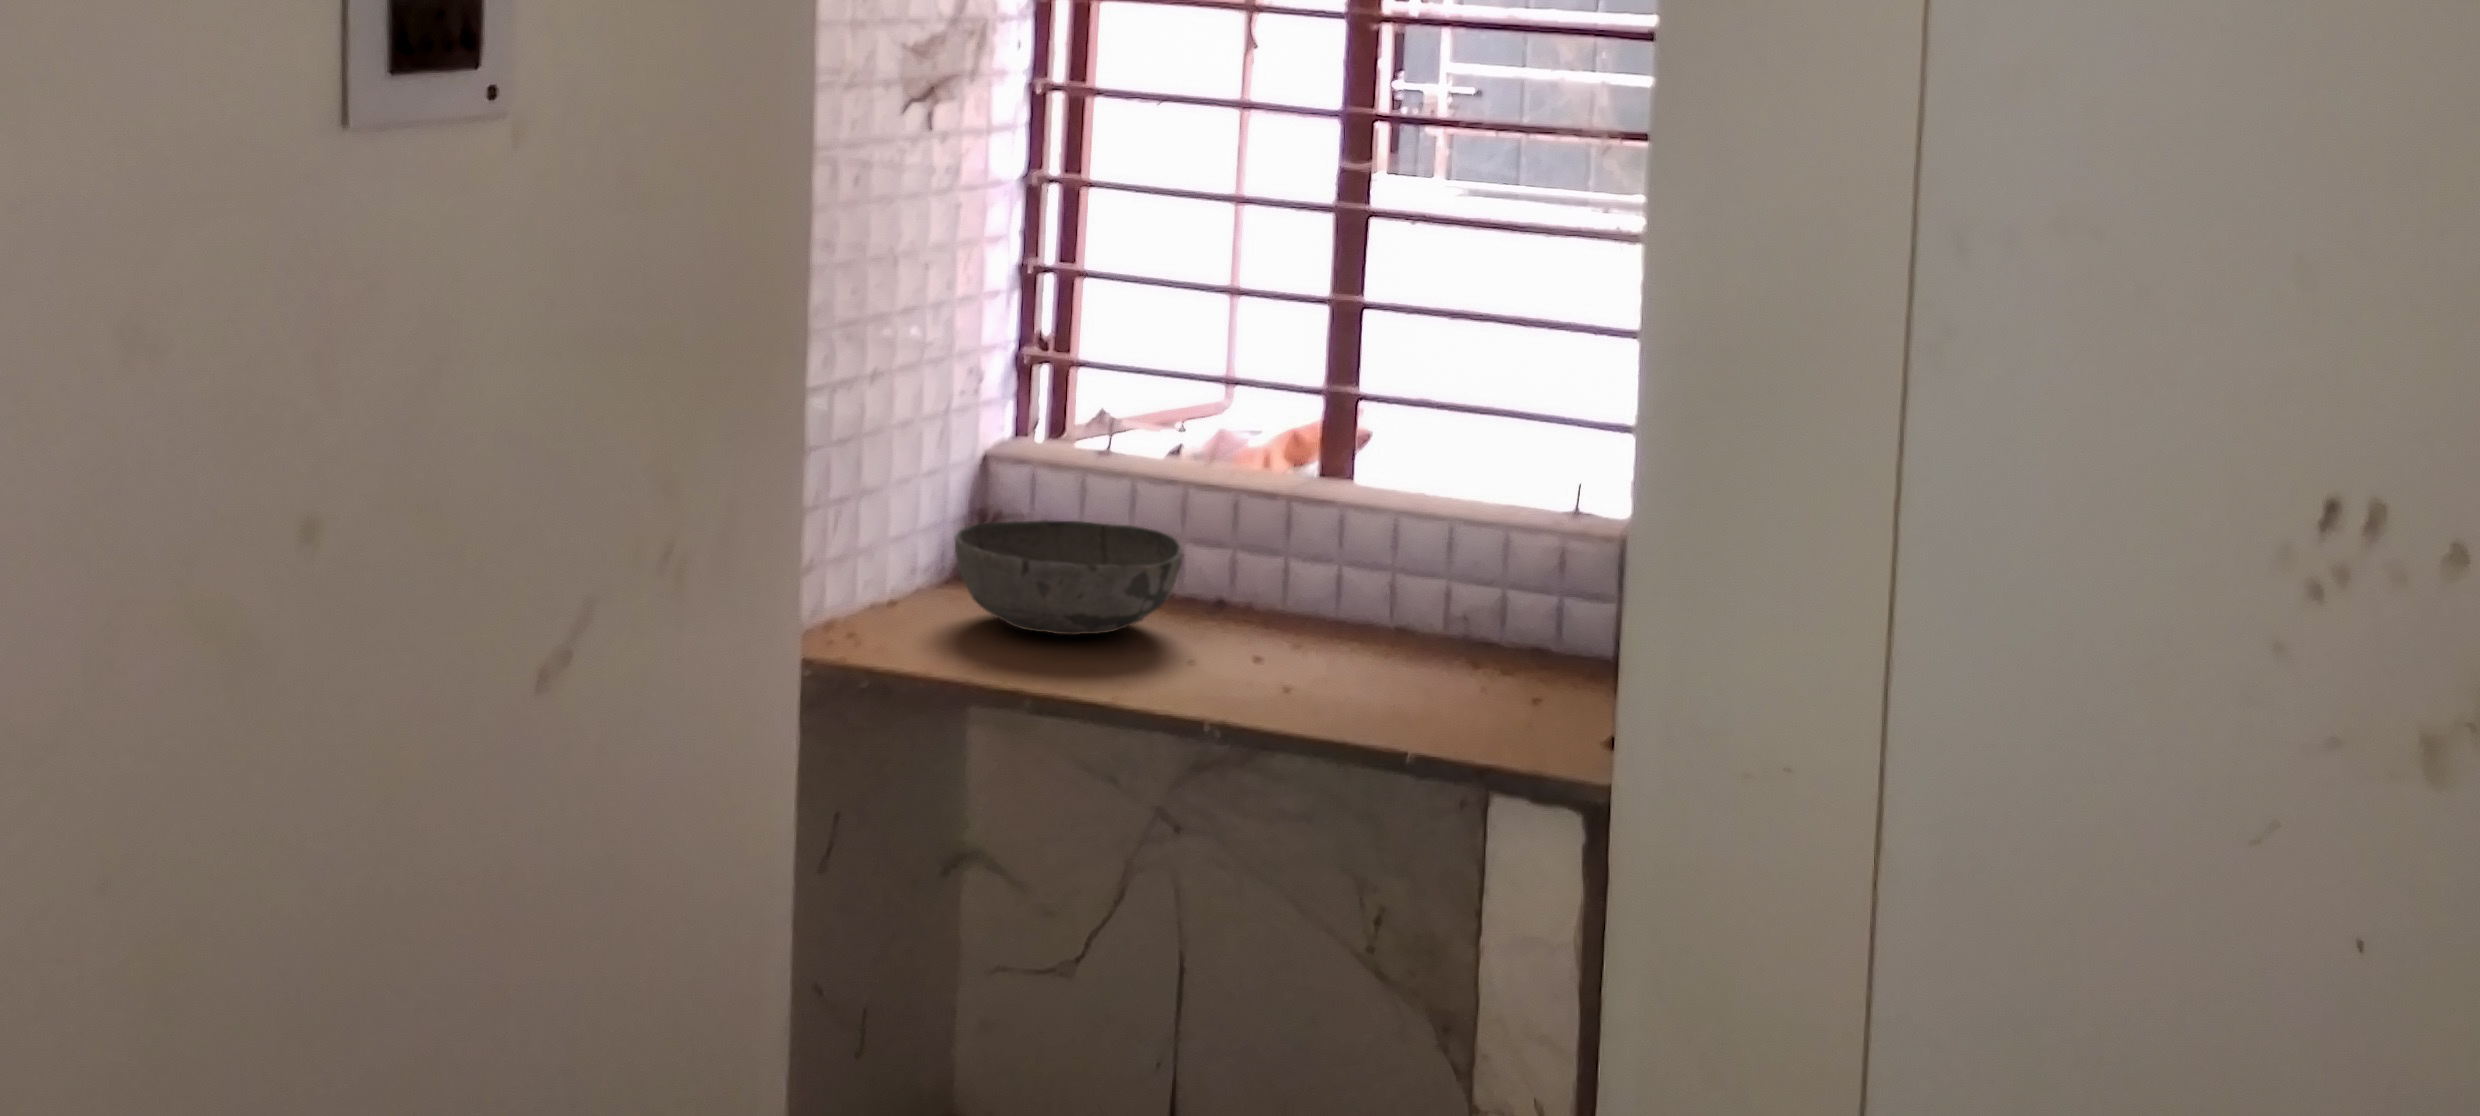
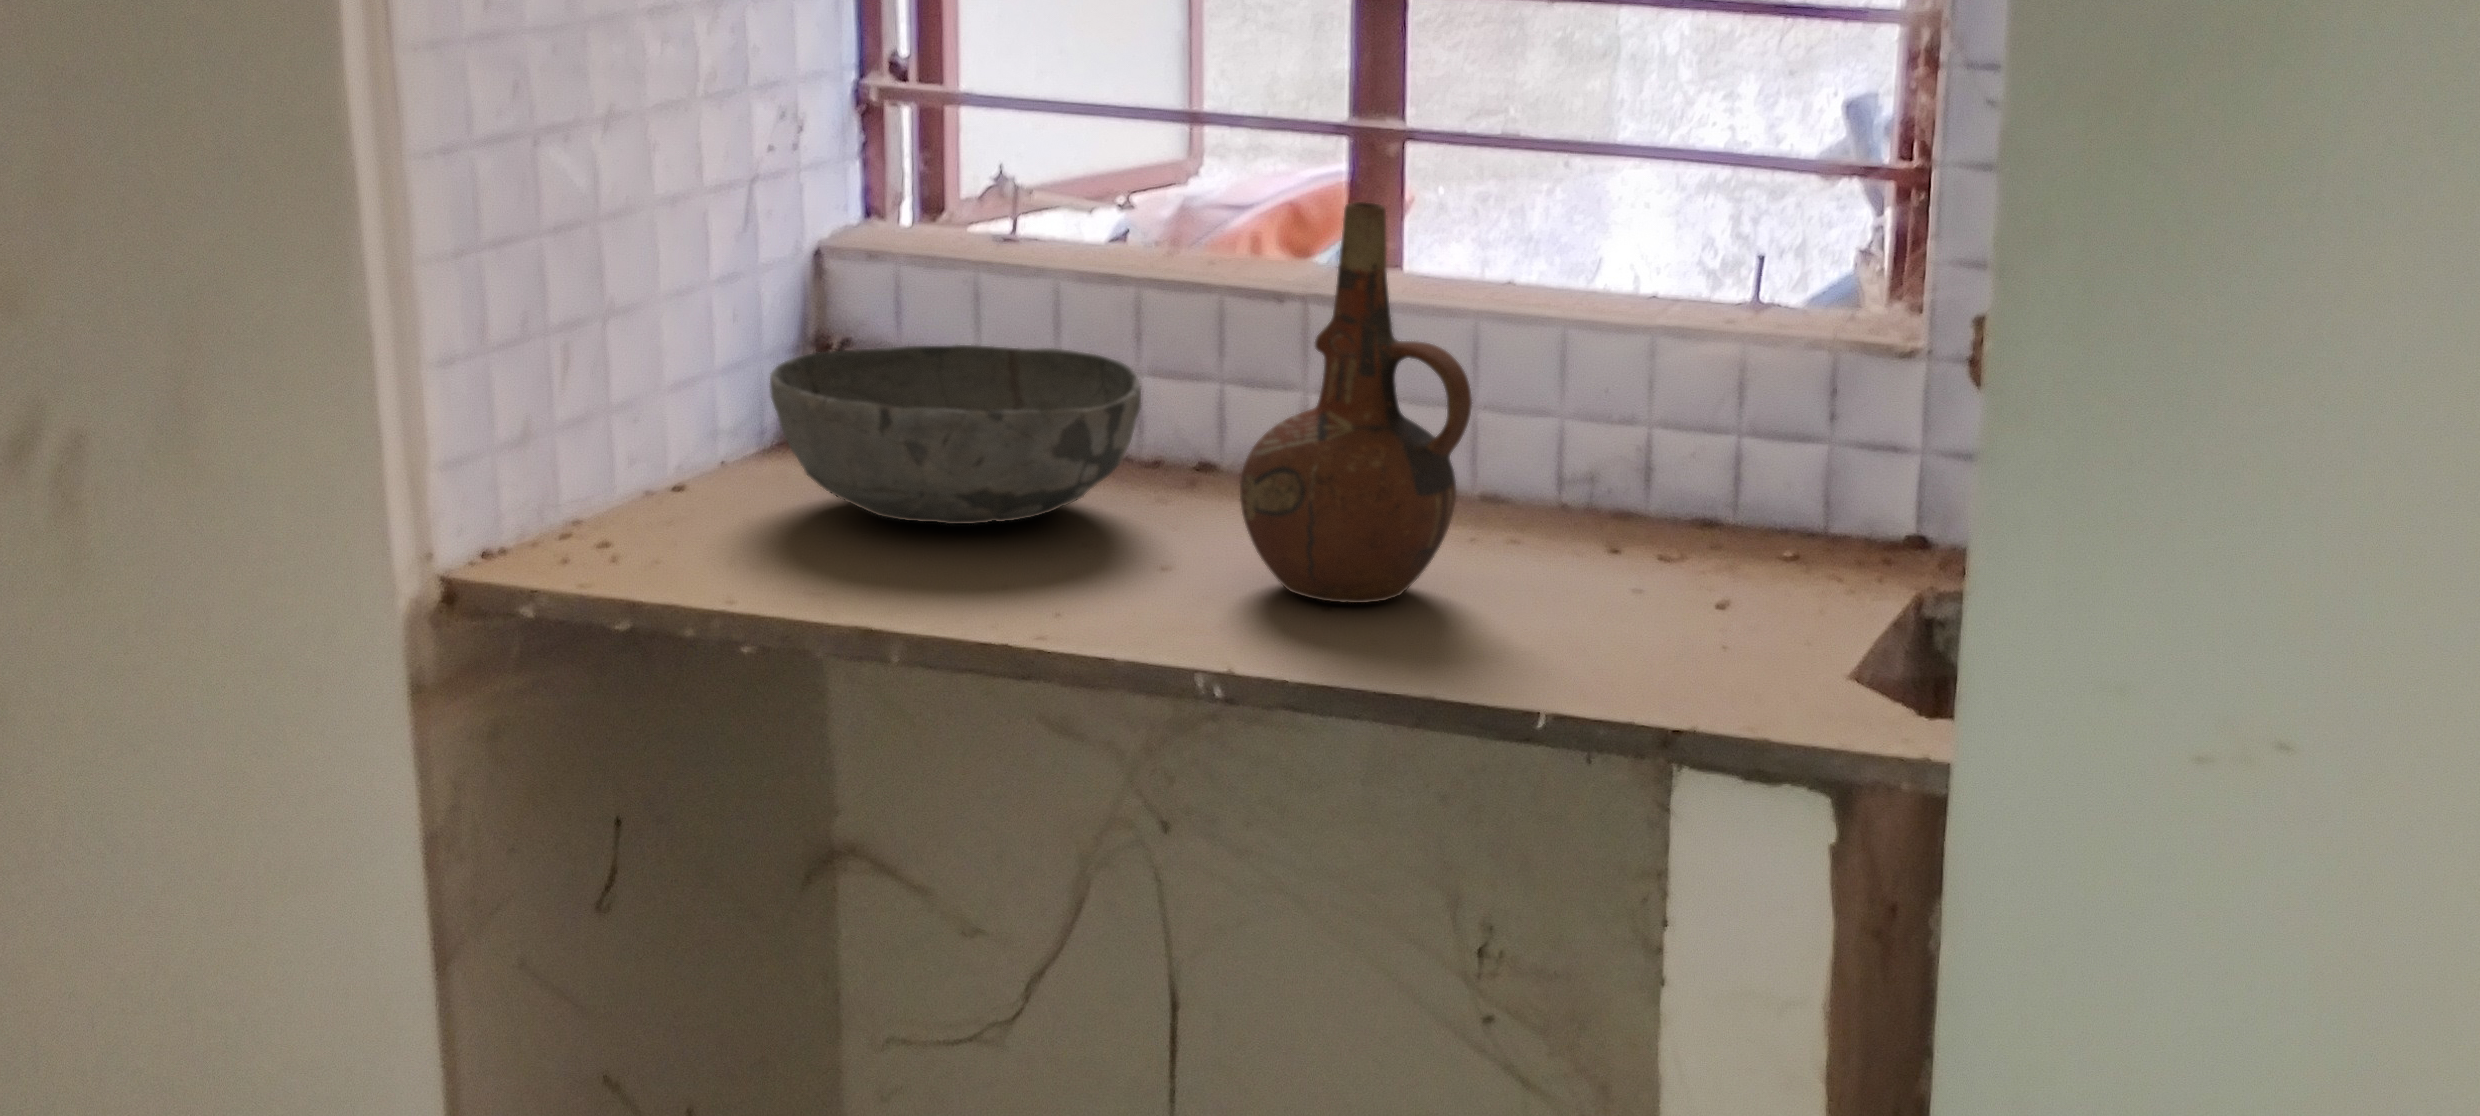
ceramic pitcher: none [1239,447,1384,694] -> present [1240,202,1472,603]

